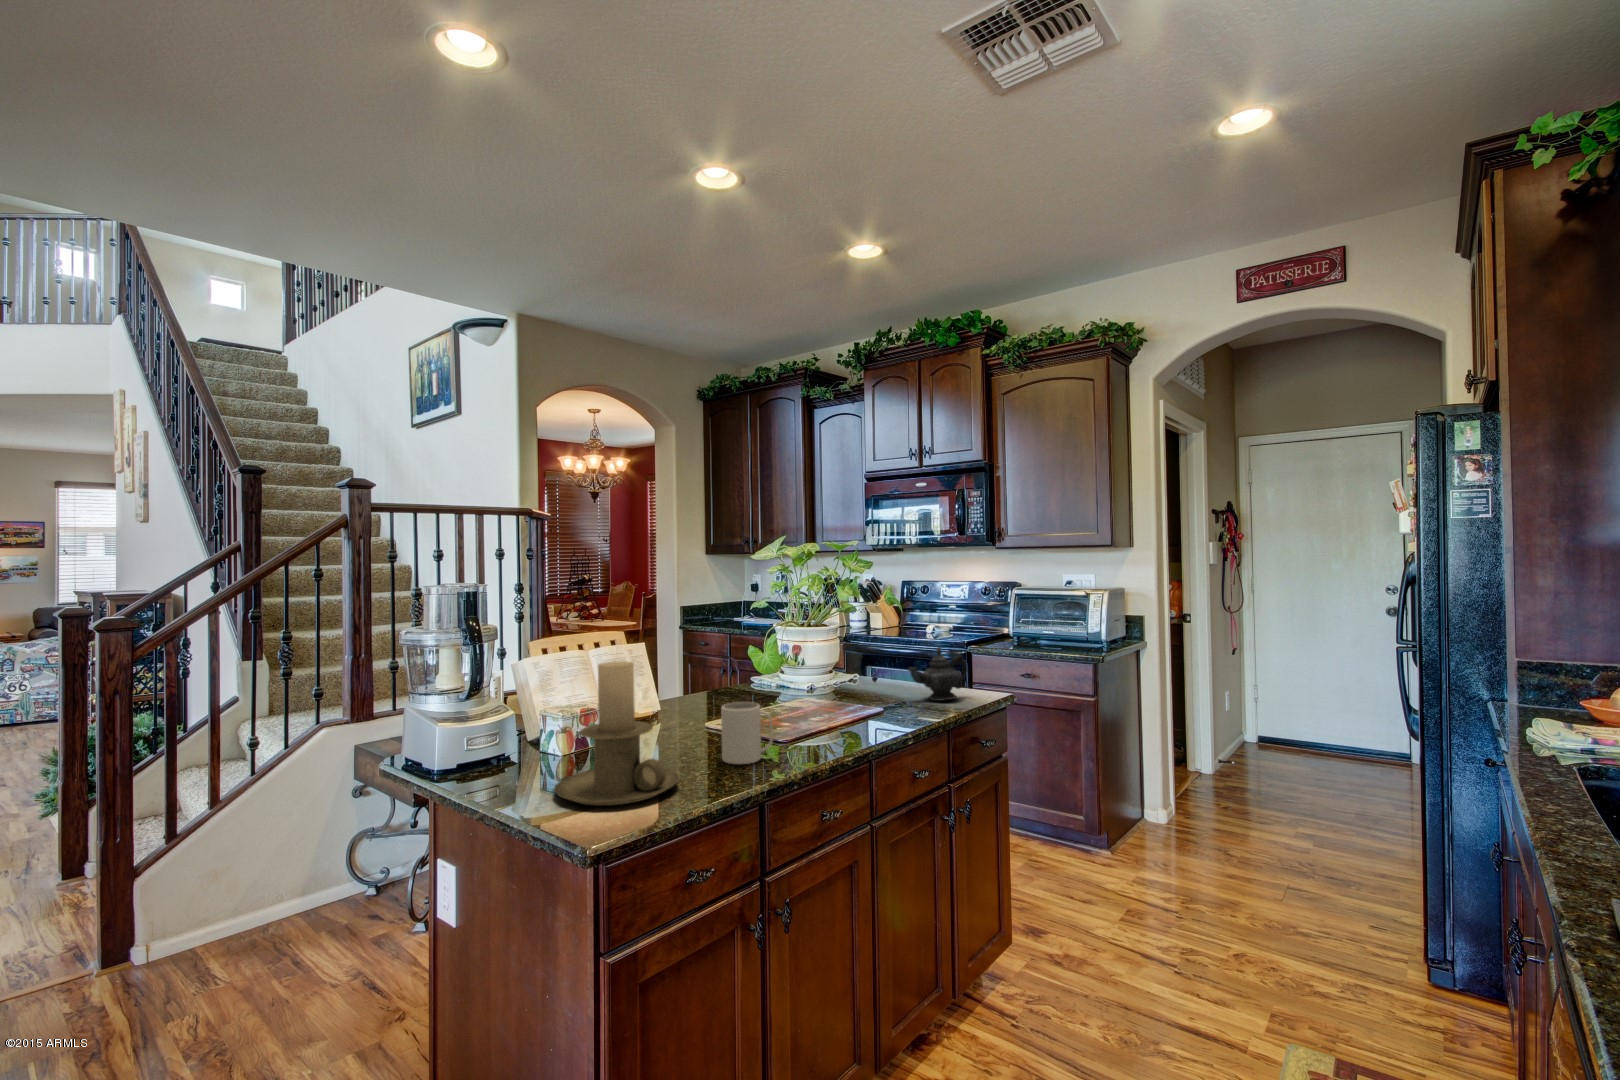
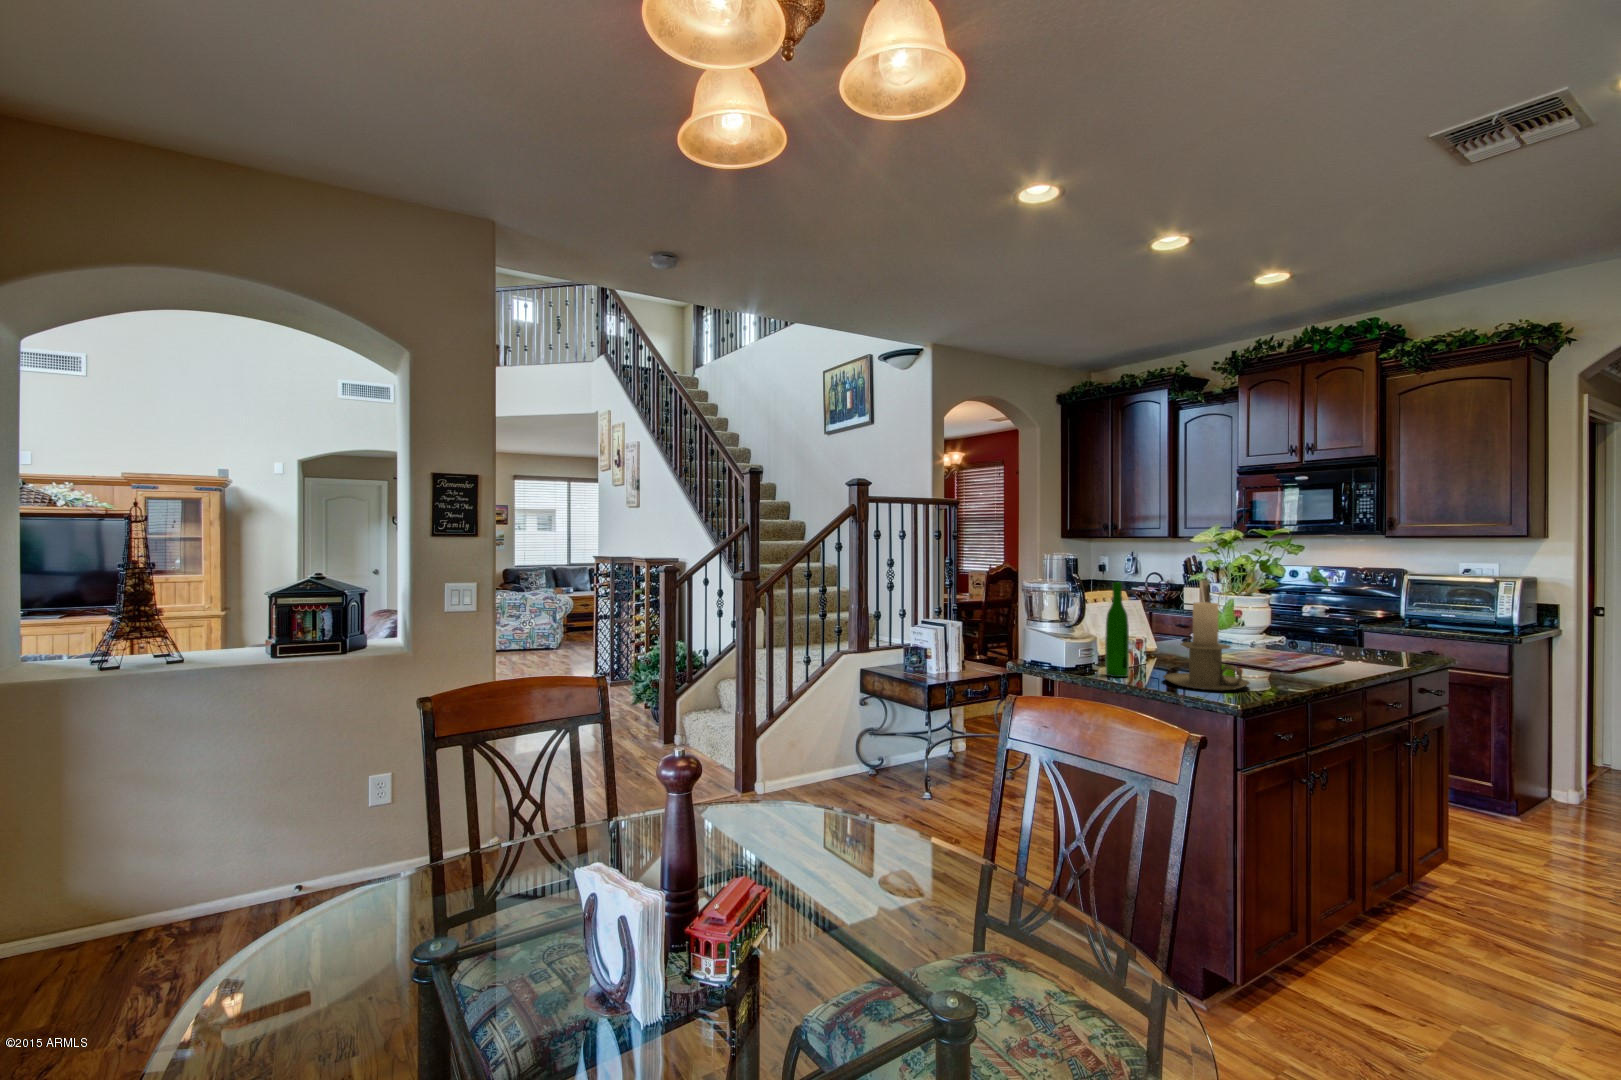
wine bottle: none [489,633,526,785] -> present [1105,582,1129,677]
teapot: present [908,647,967,701] -> none [1359,613,1413,657]
mug: present [721,702,773,764] -> none [1254,638,1295,679]

